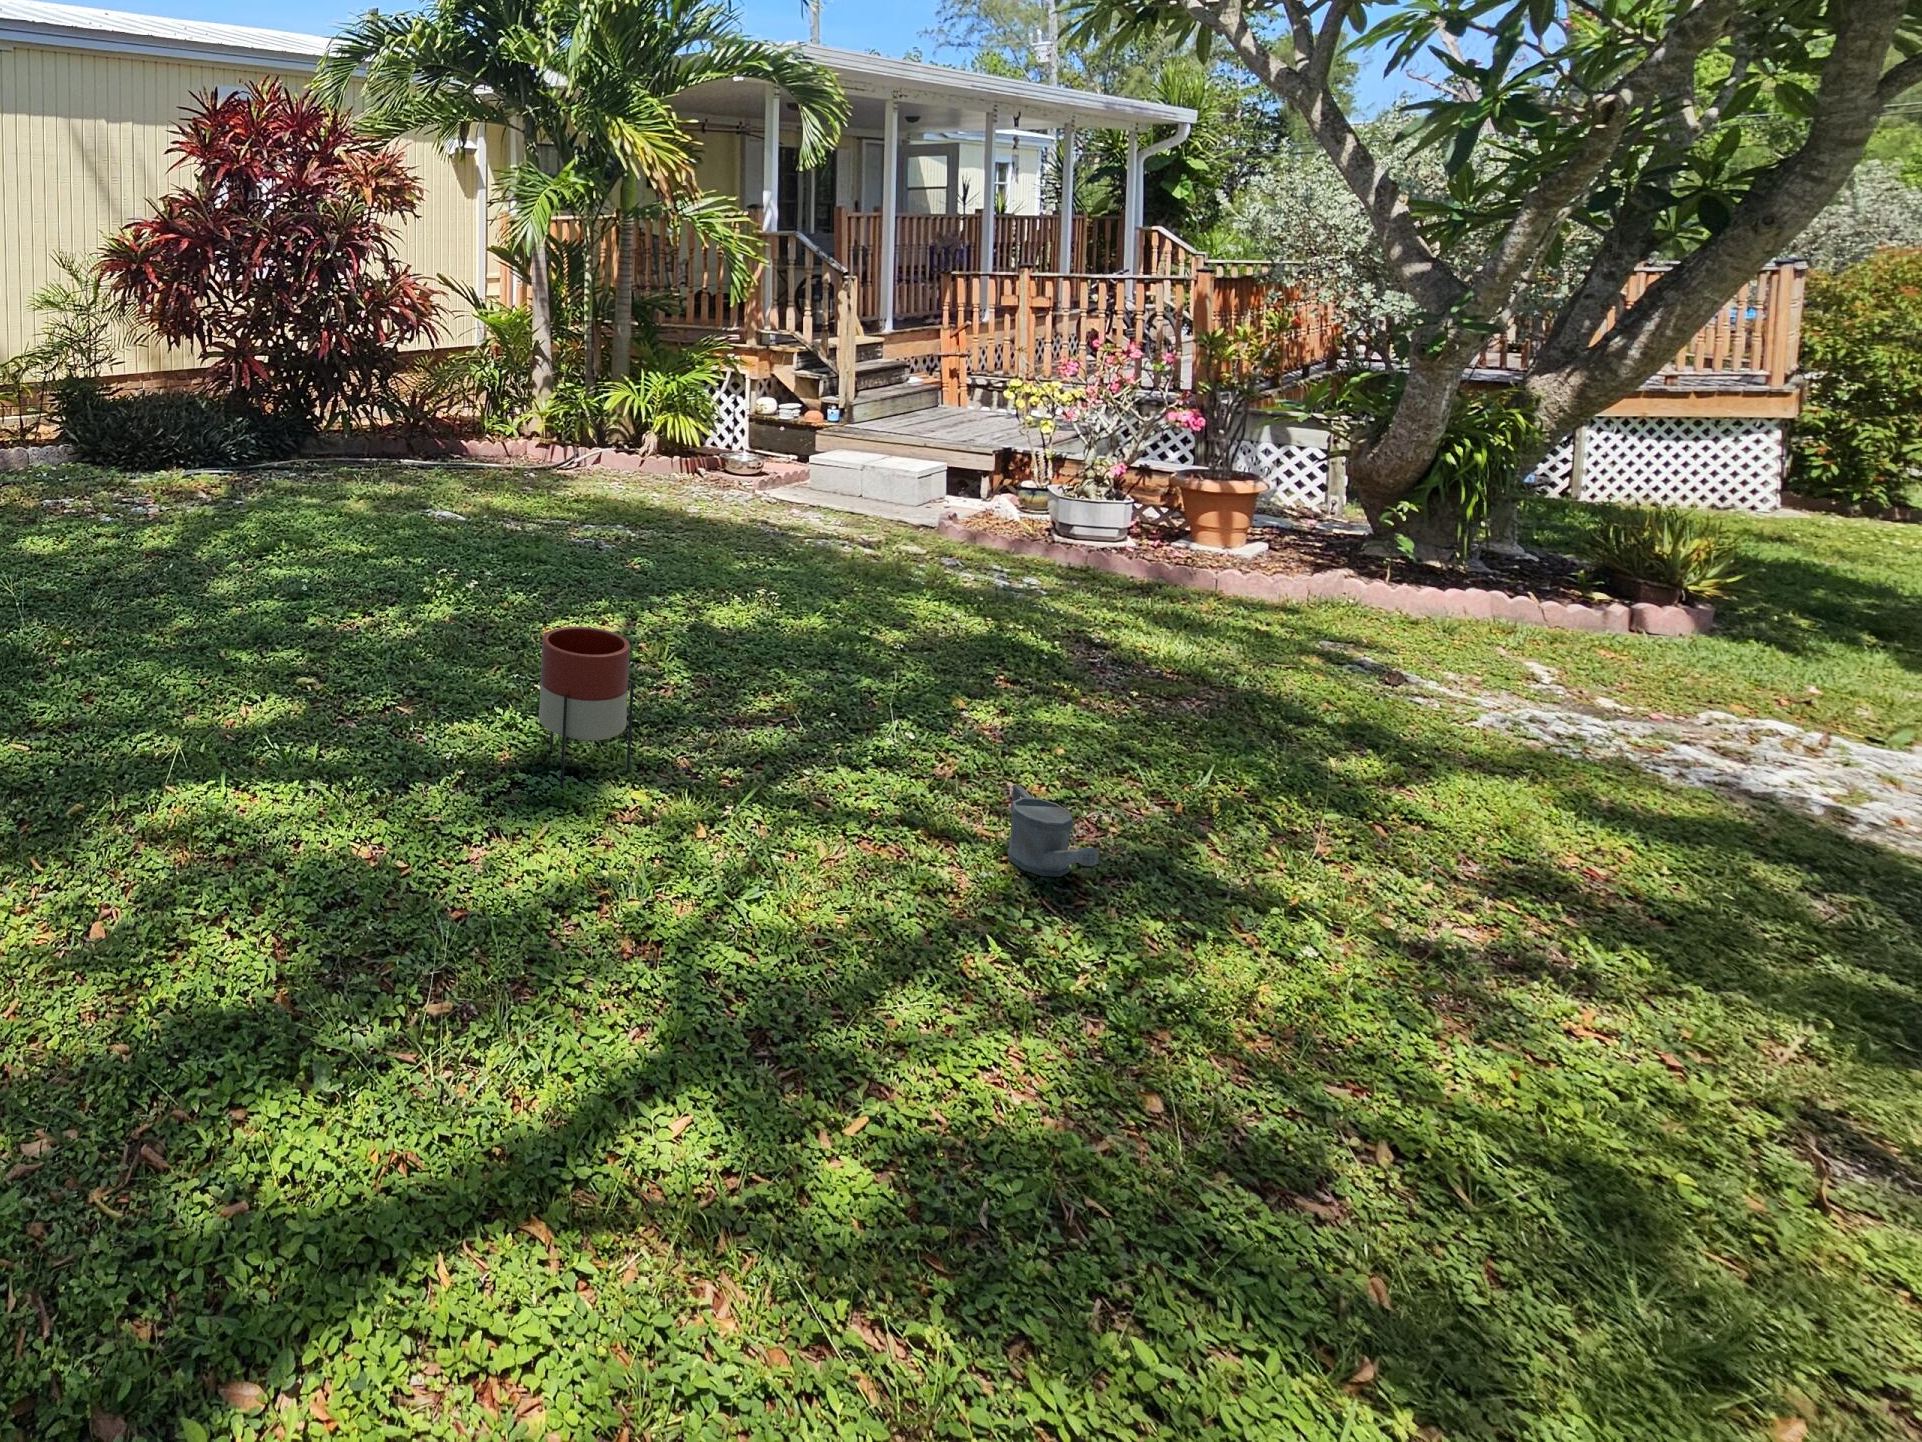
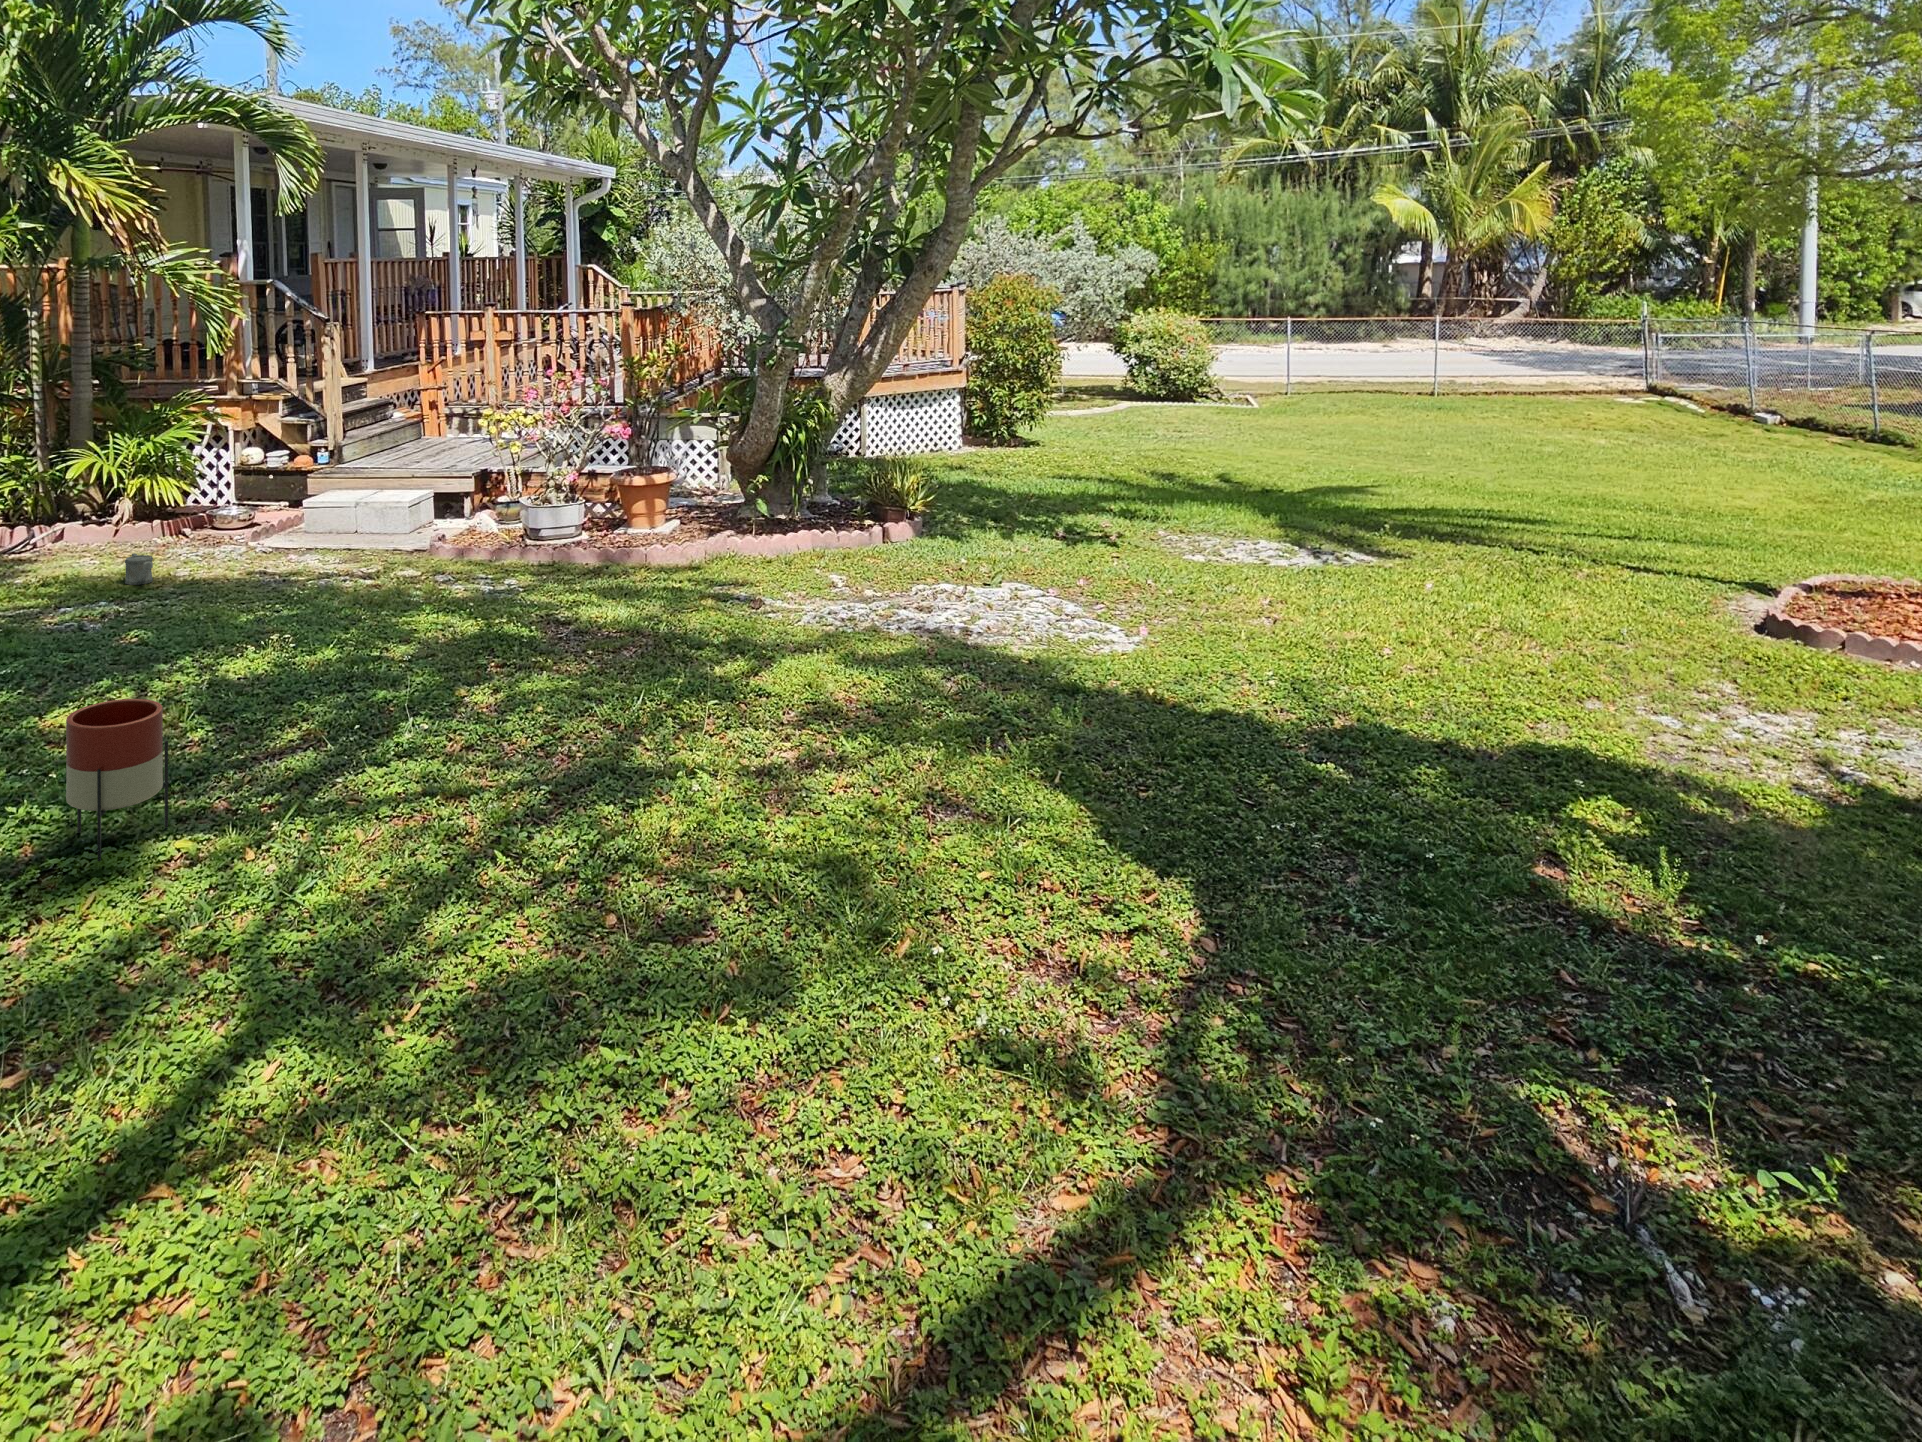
watering can: present [1007,786,1099,877] -> present [125,553,153,585]

